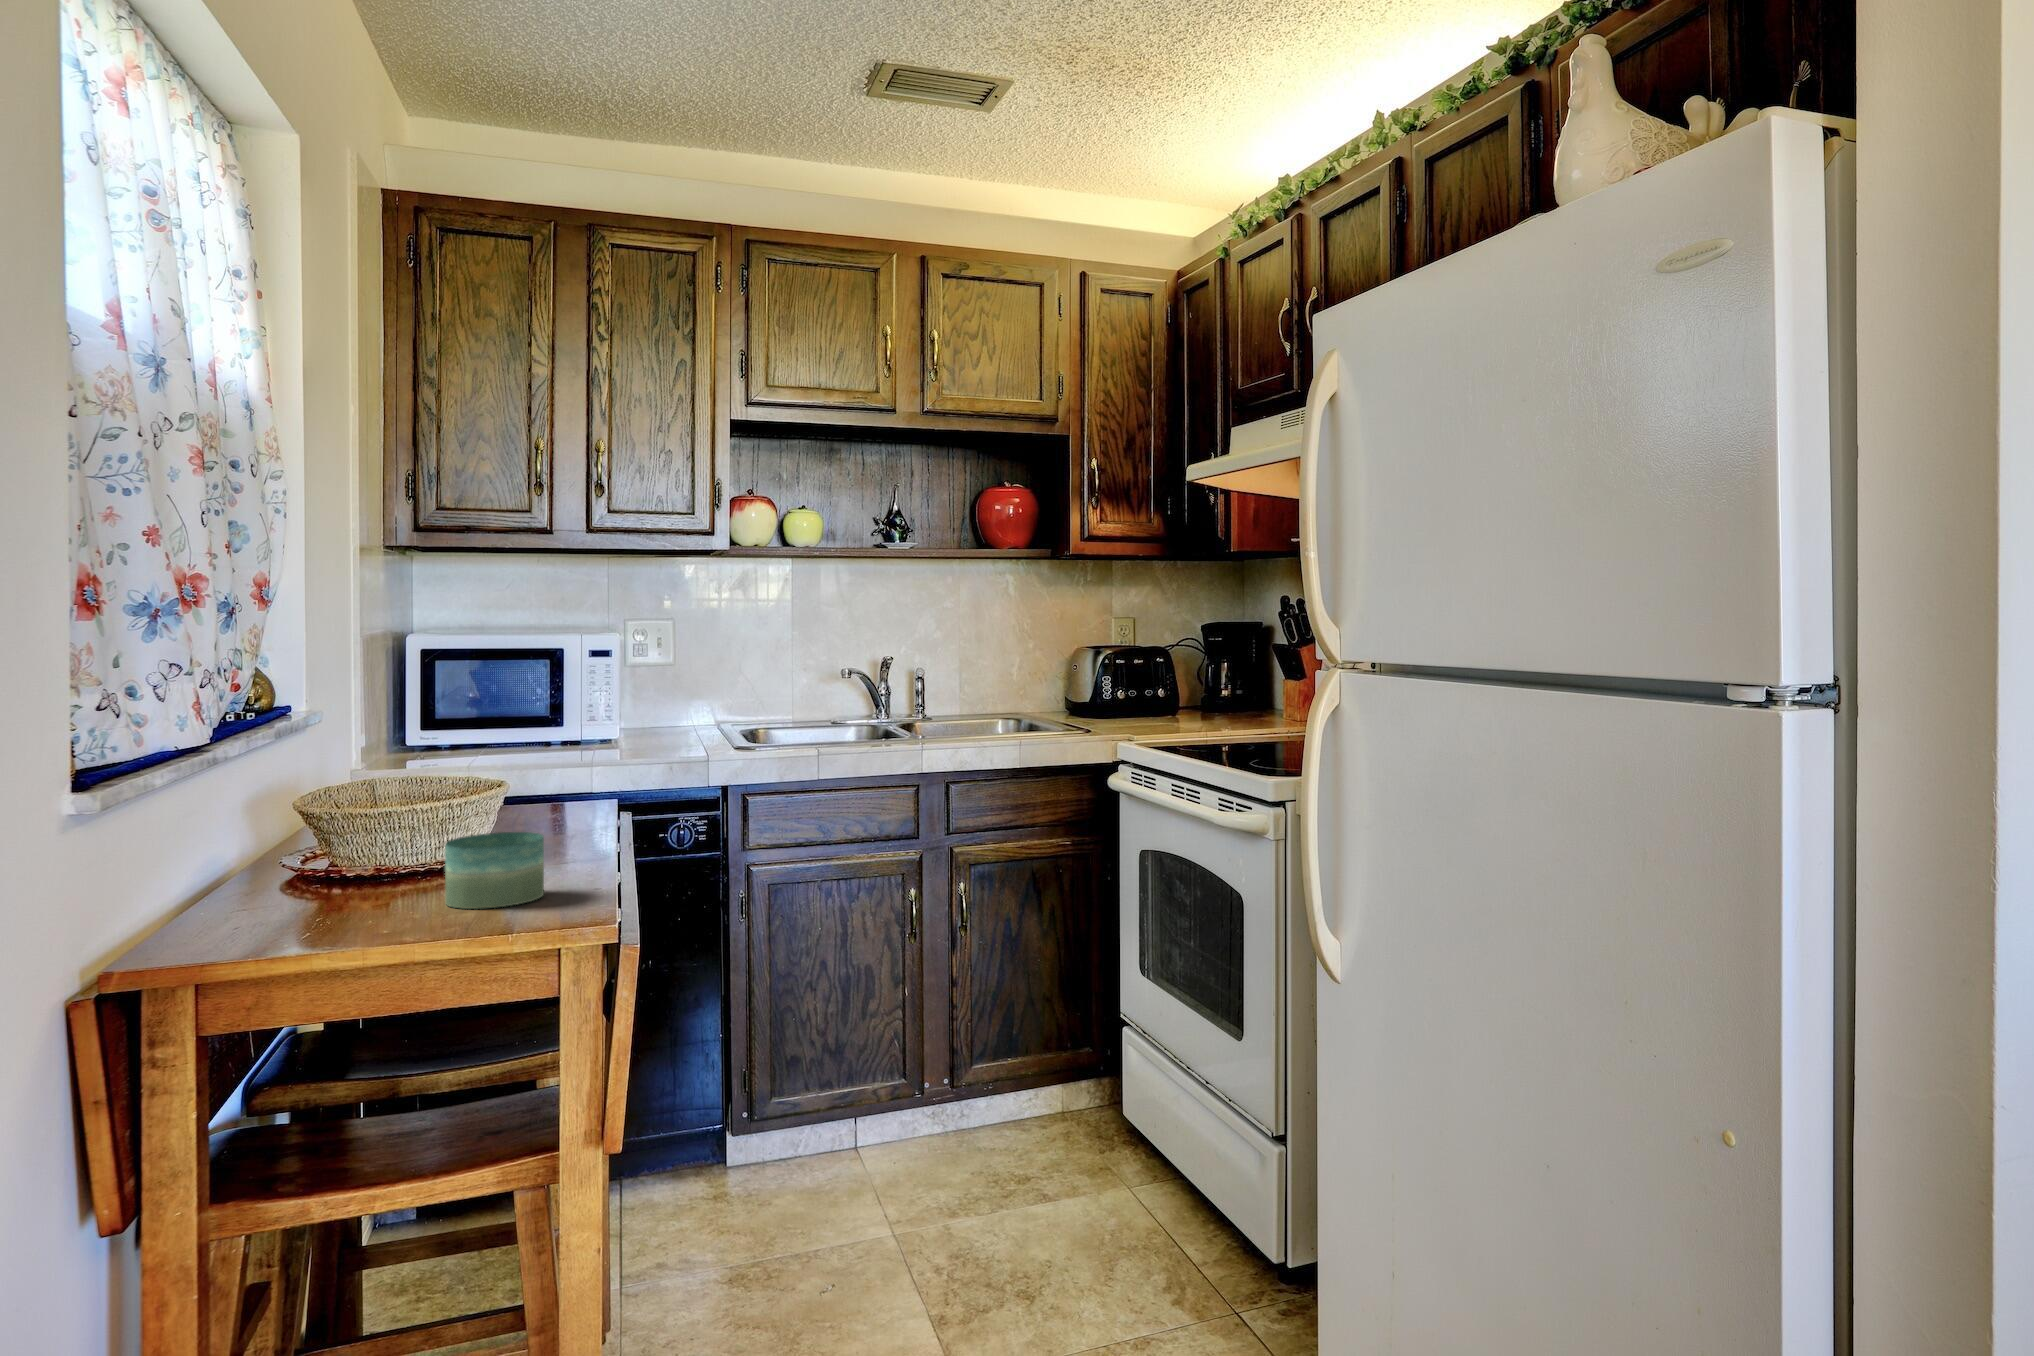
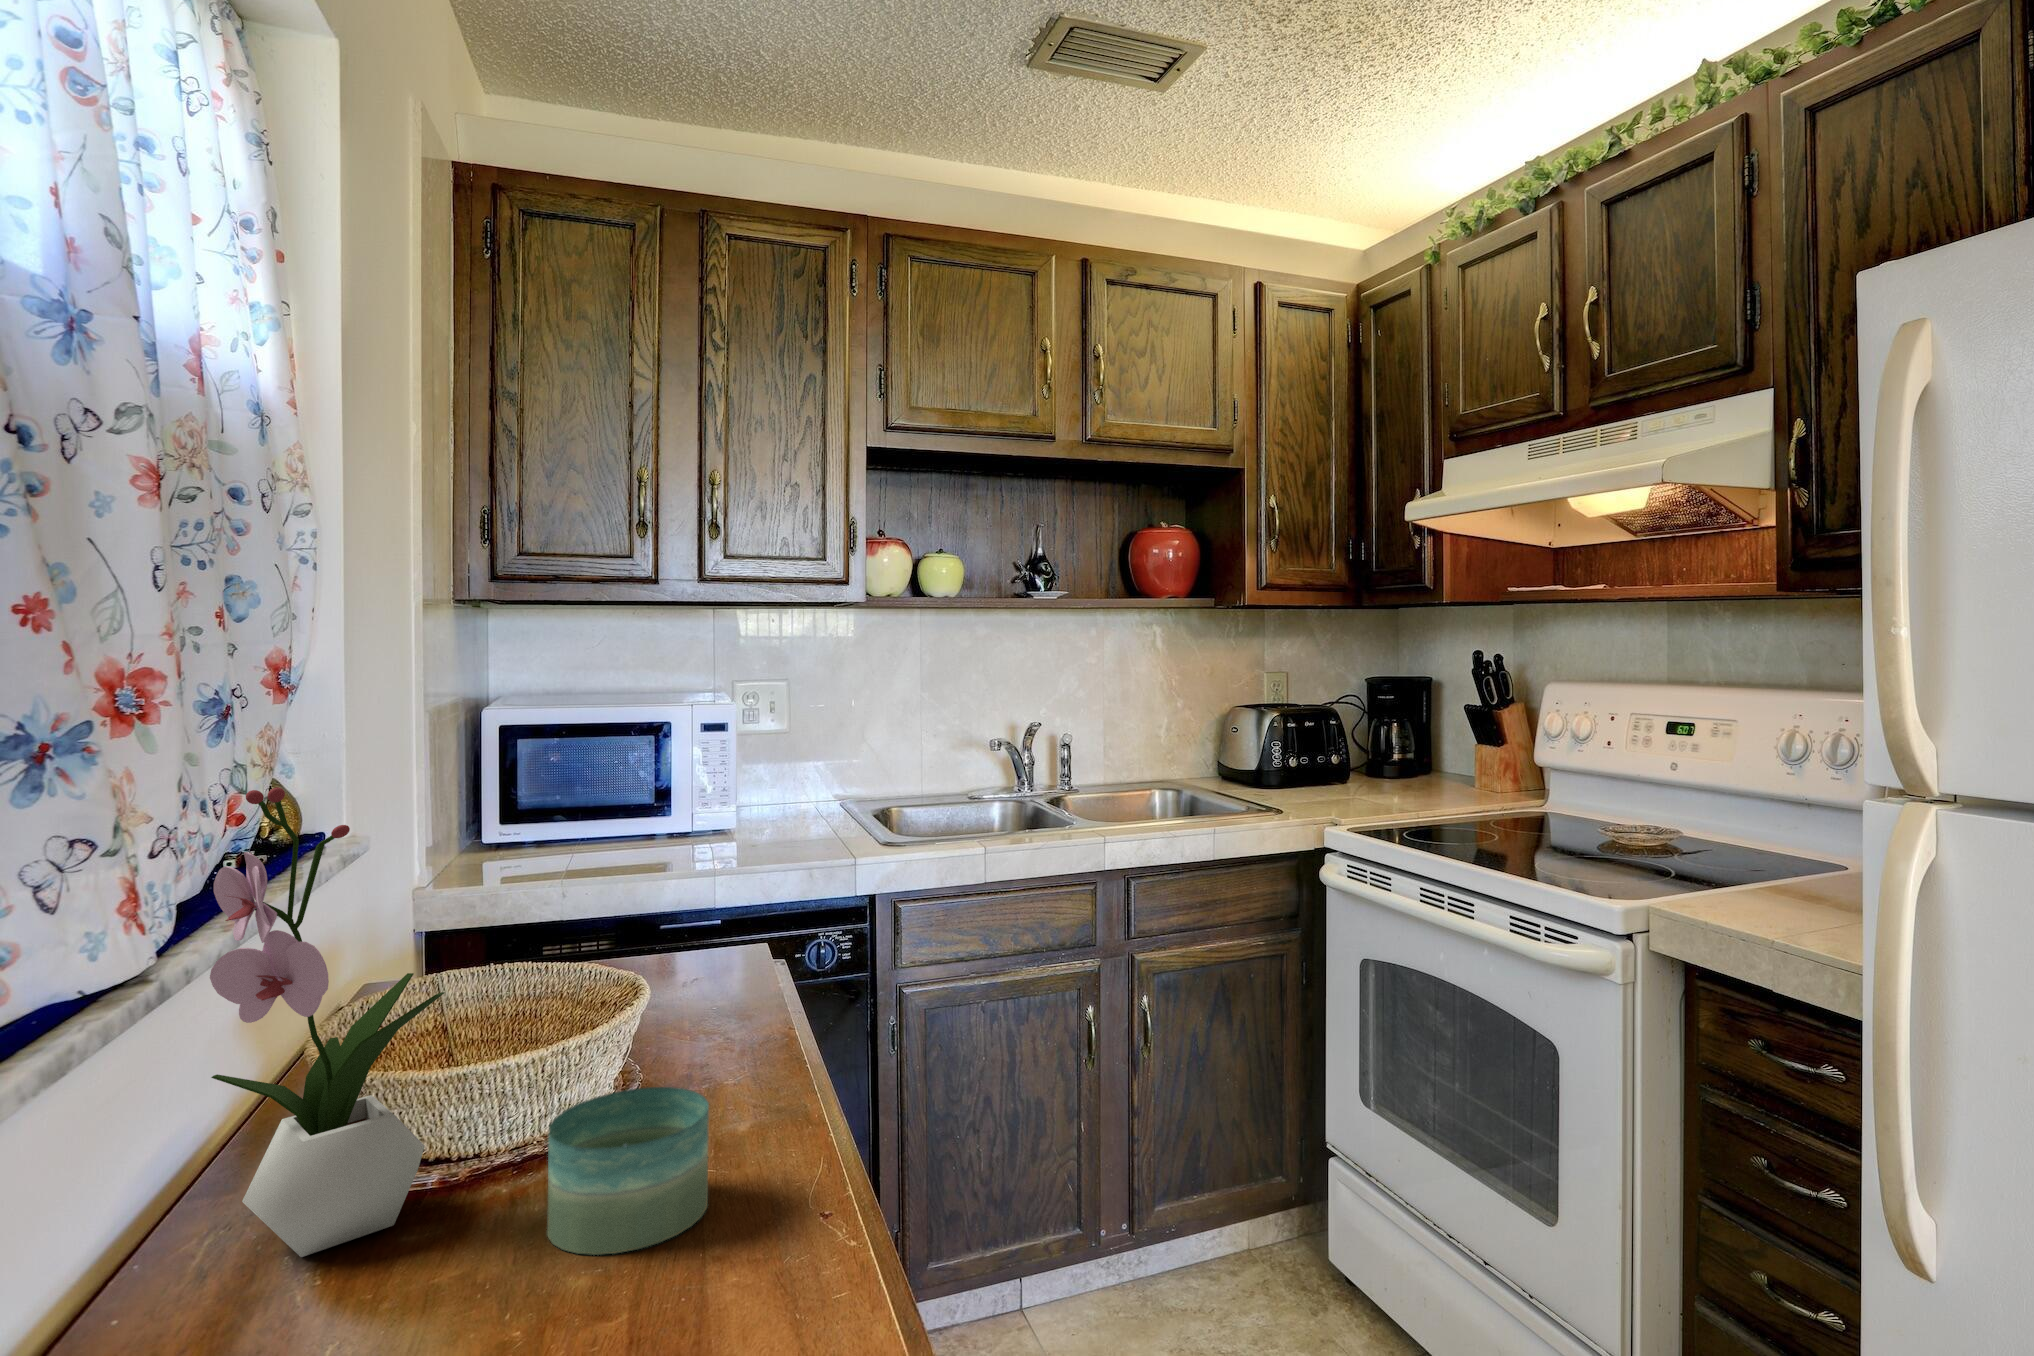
flower arrangement: none [247,641,383,909] -> present [210,787,445,1257]

